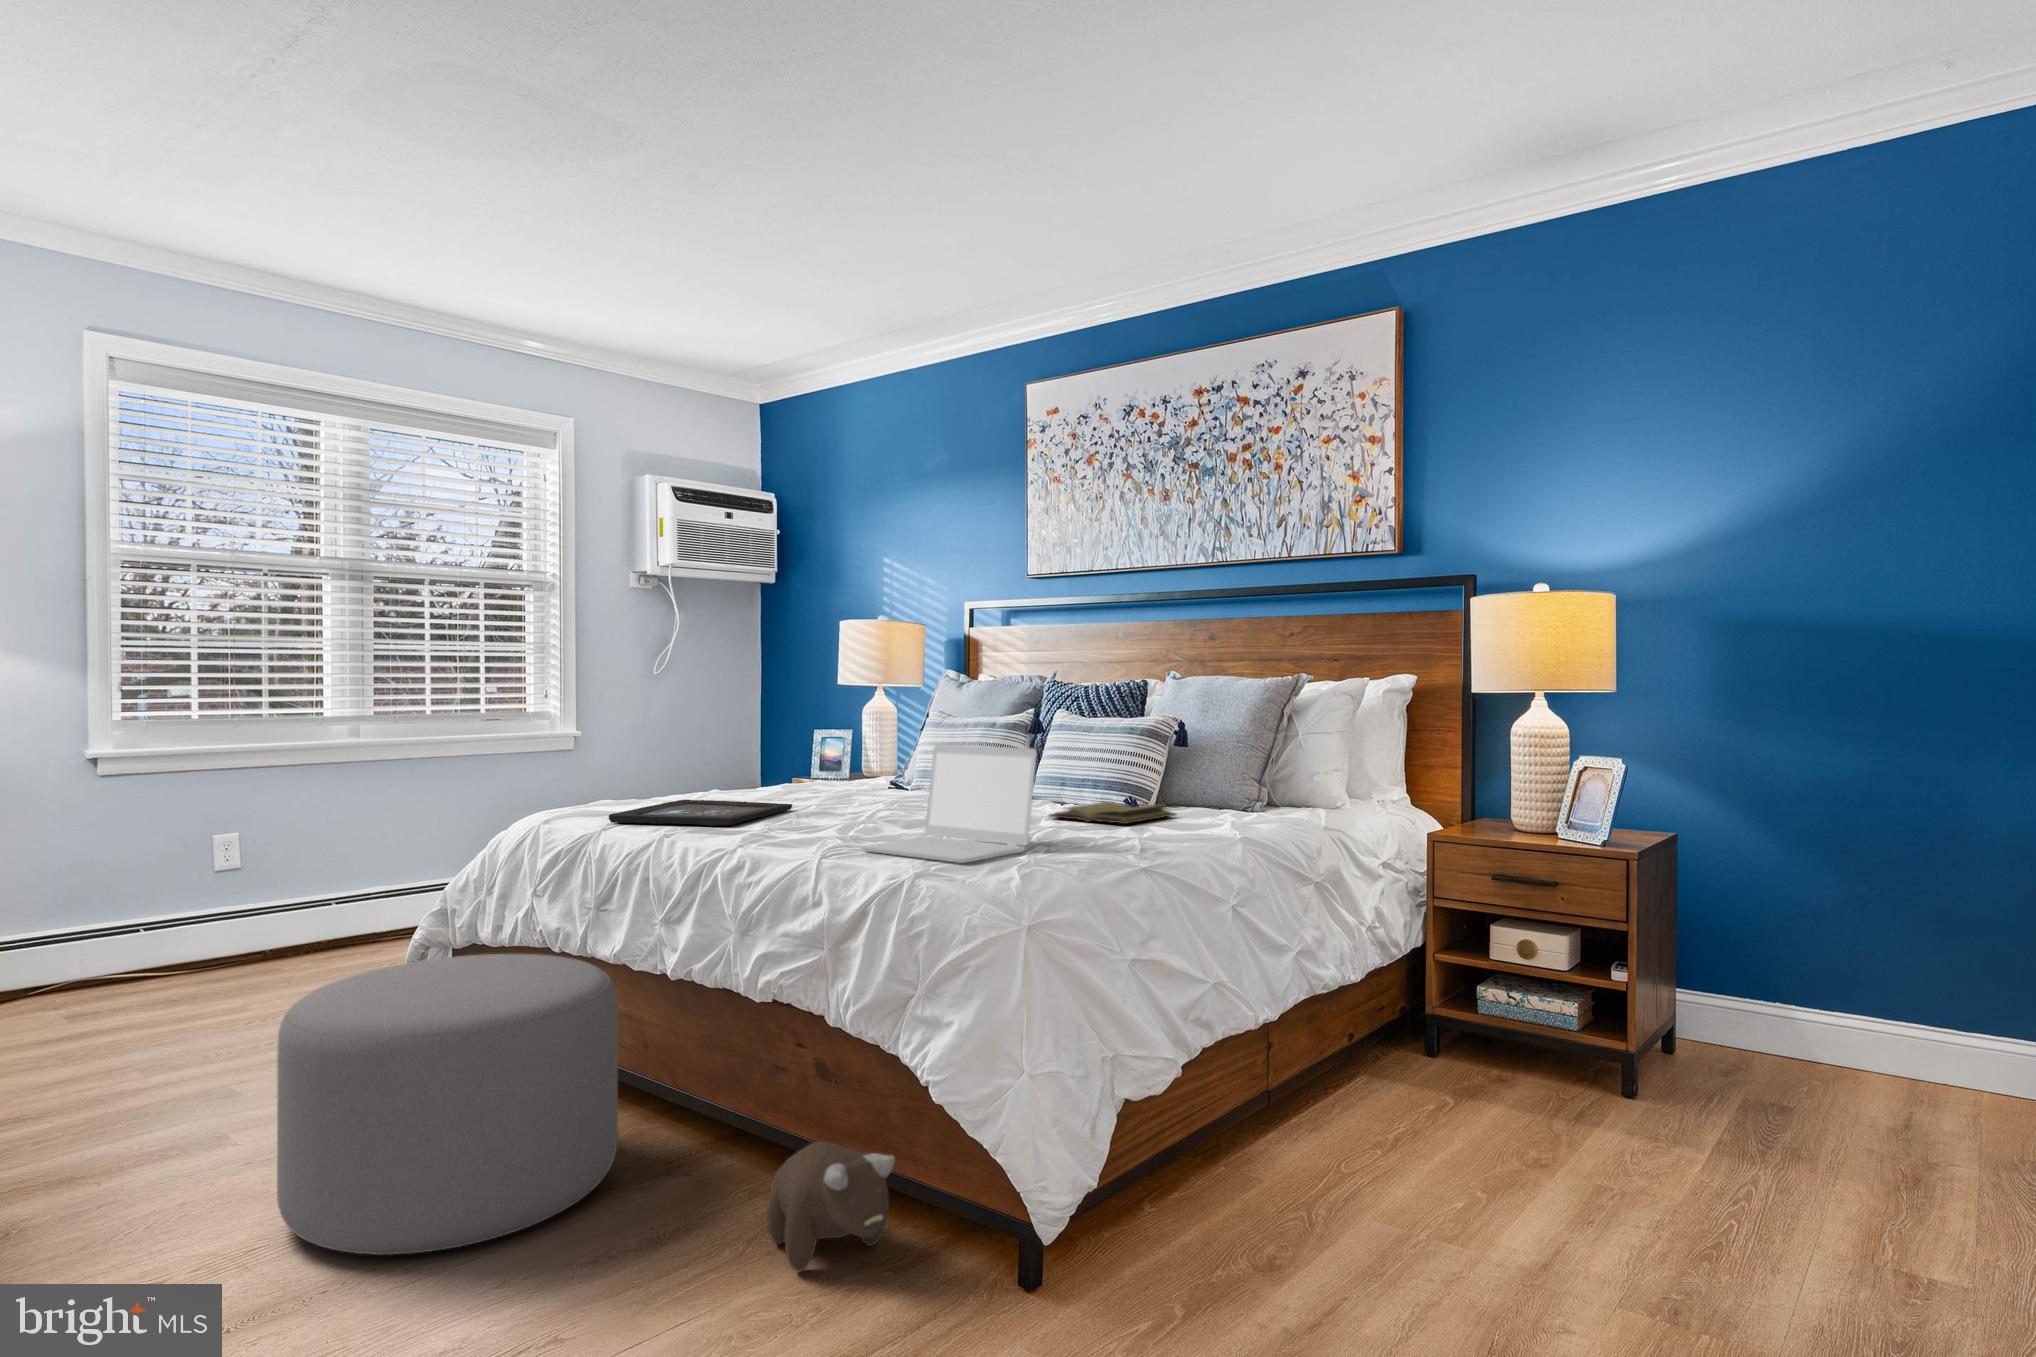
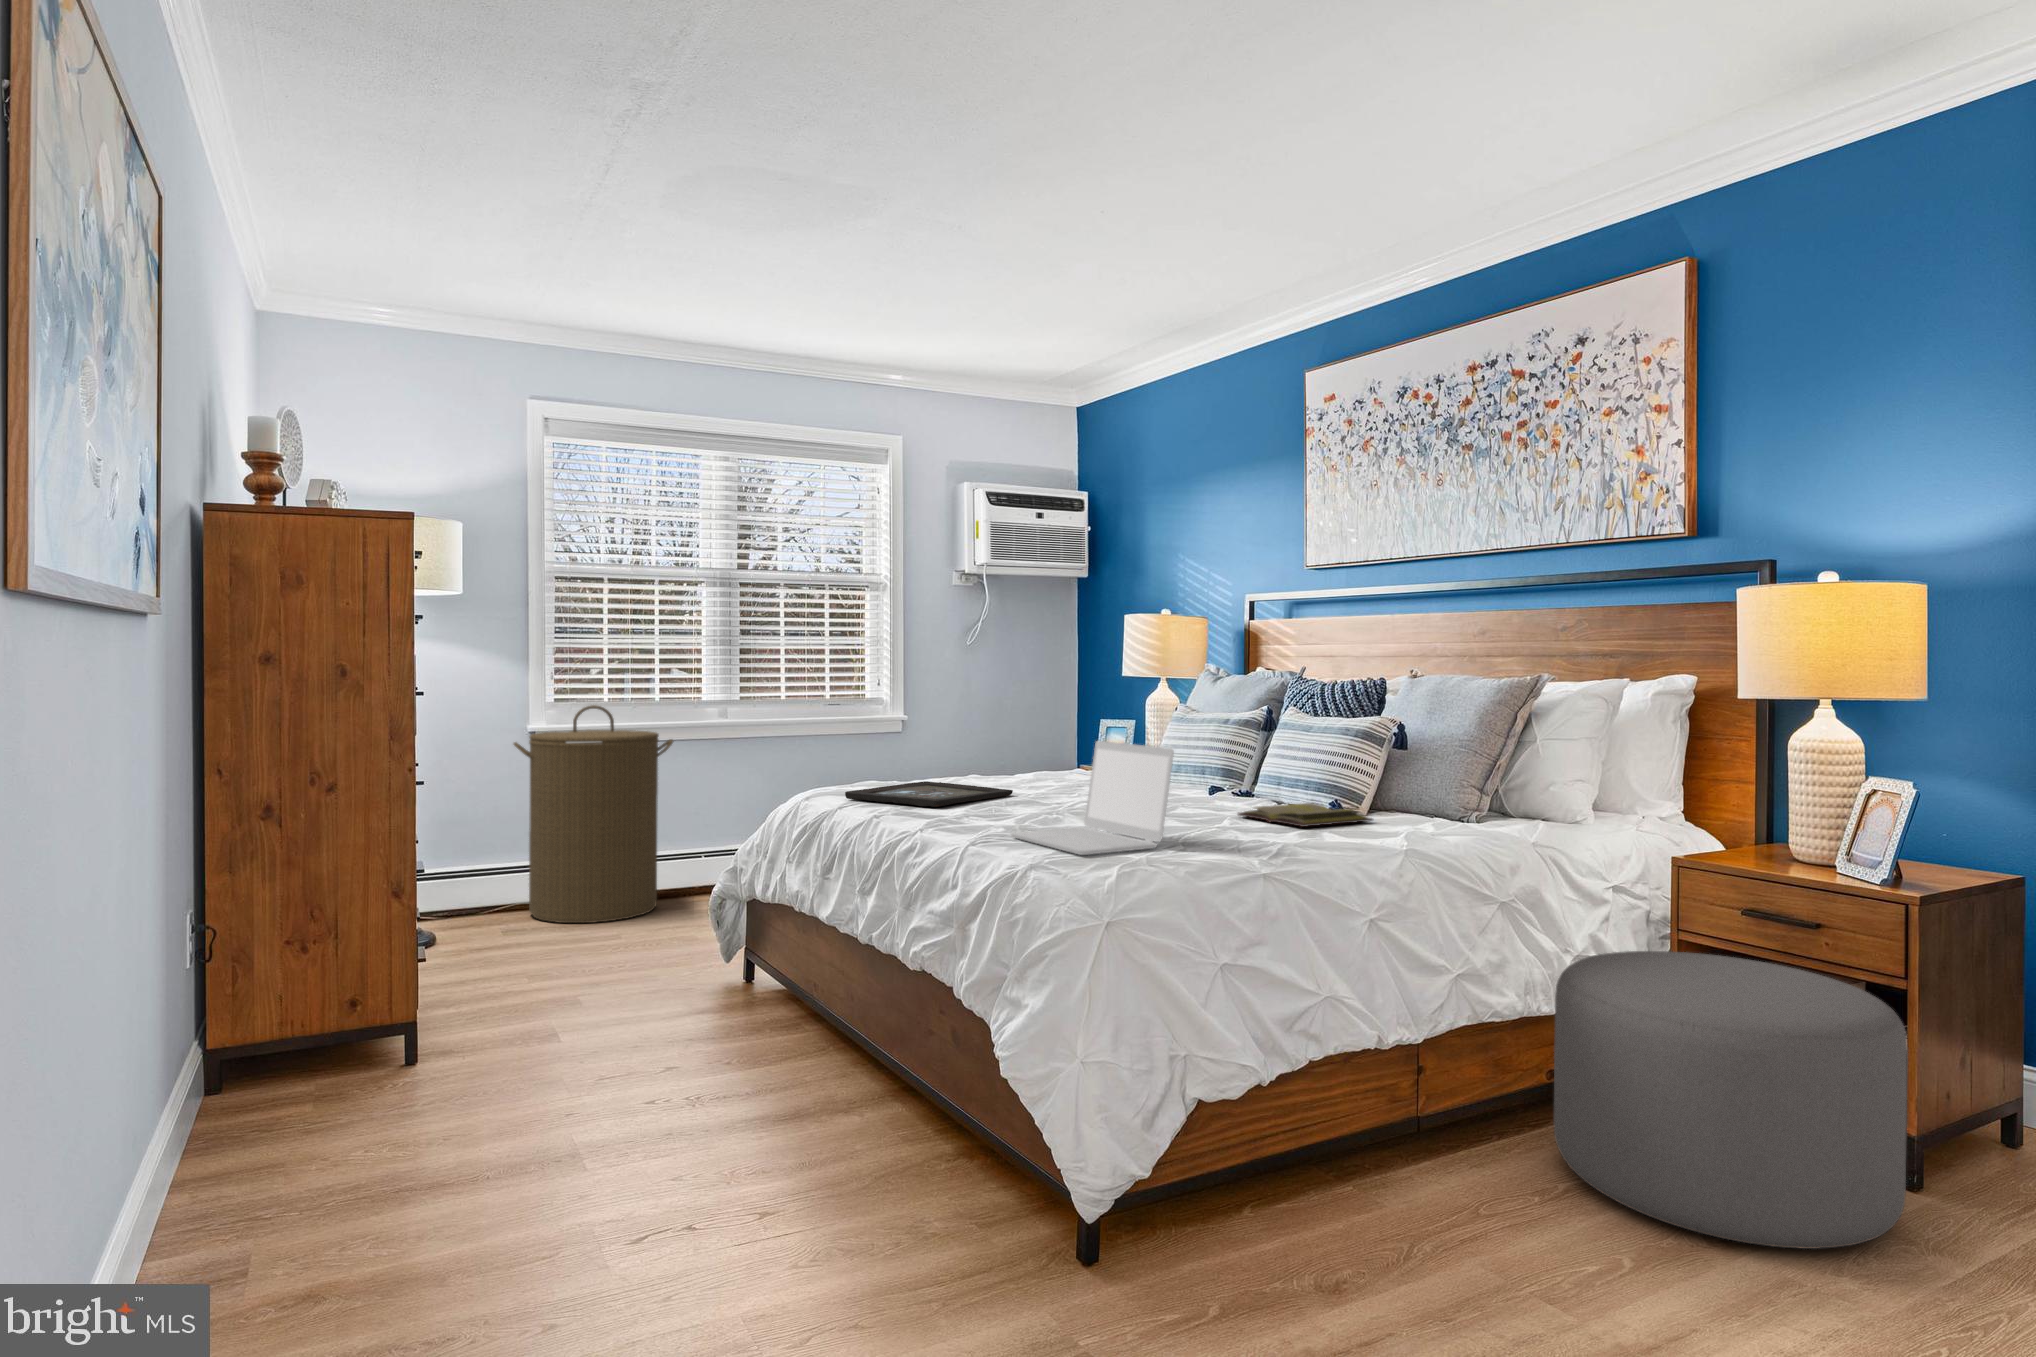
laundry hamper: none [64,726,298,1007] -> present [514,705,673,923]
ottoman: present [277,954,618,1255] -> present [1554,951,1908,1249]
plush toy: present [767,1142,895,1271] -> none [879,1096,979,1206]

